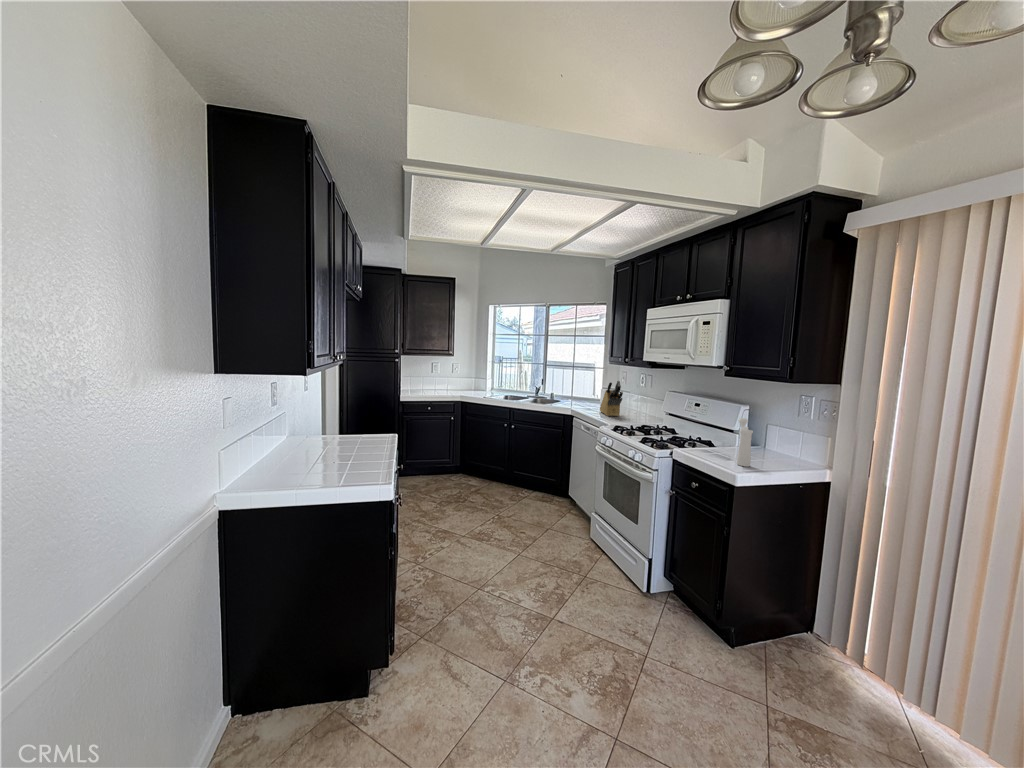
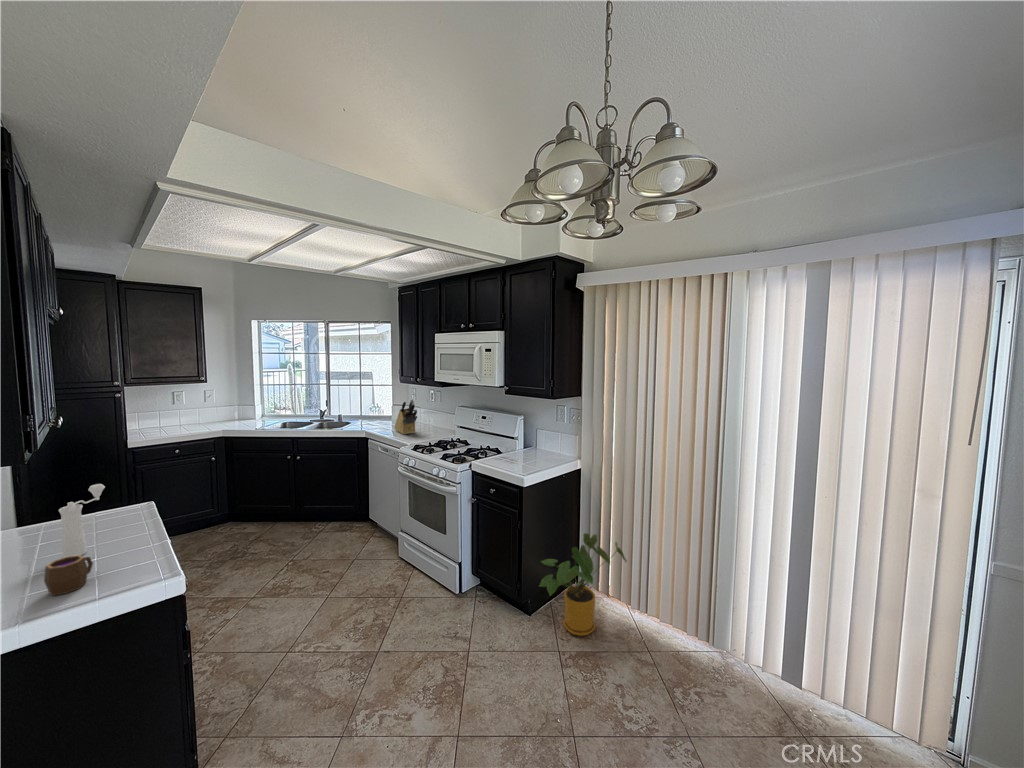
pepper mill: present [737,418,753,467] -> present [58,484,105,558]
mug: none [314,452,343,478] -> present [44,555,93,595]
house plant: none [746,568,900,704] -> present [540,534,627,636]

